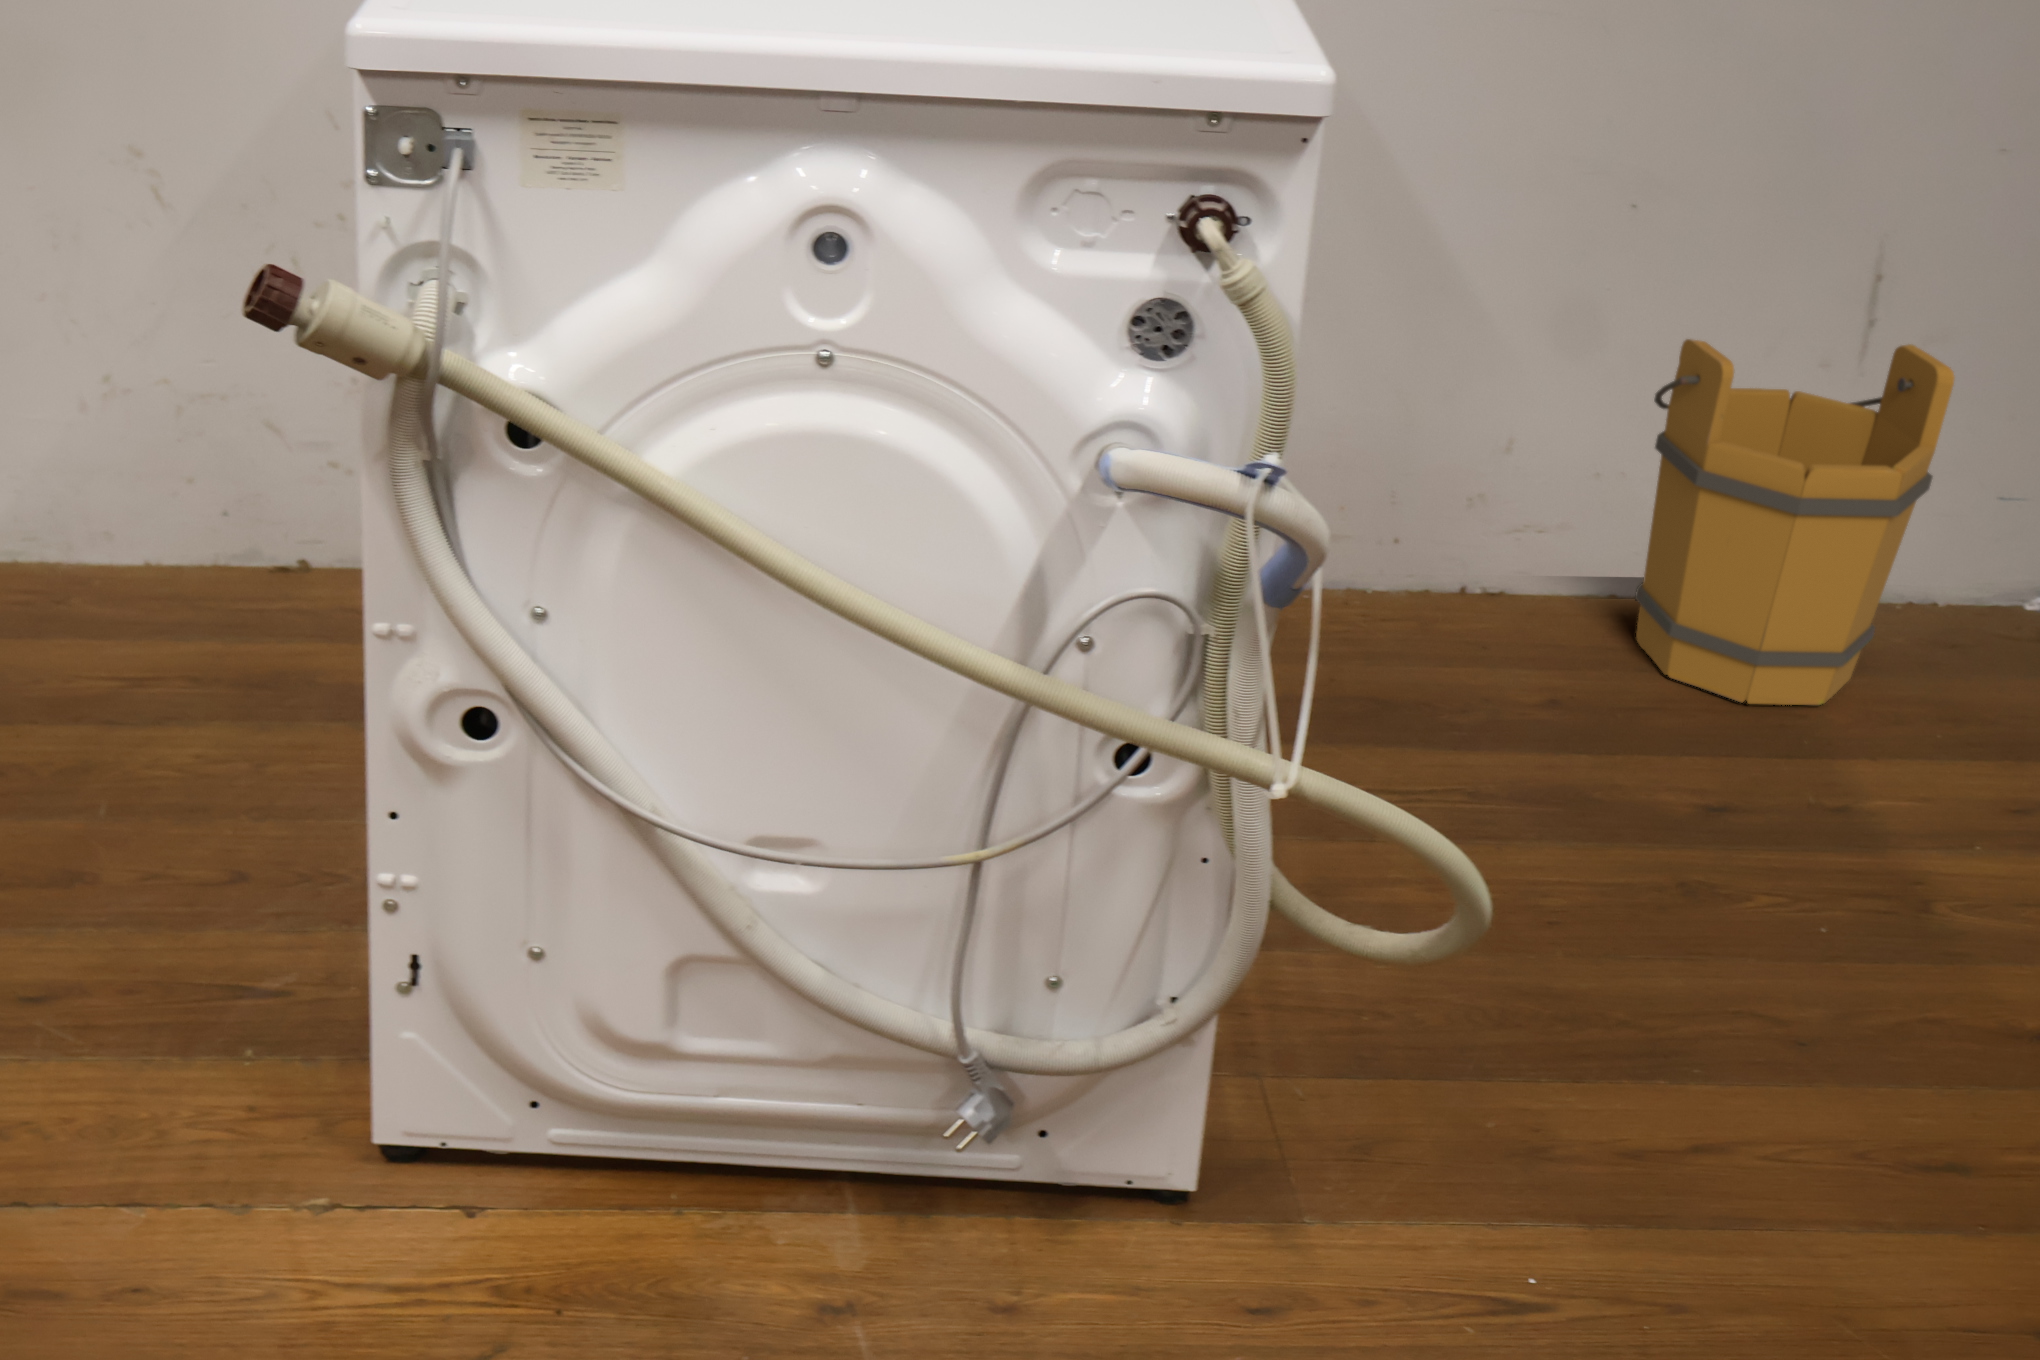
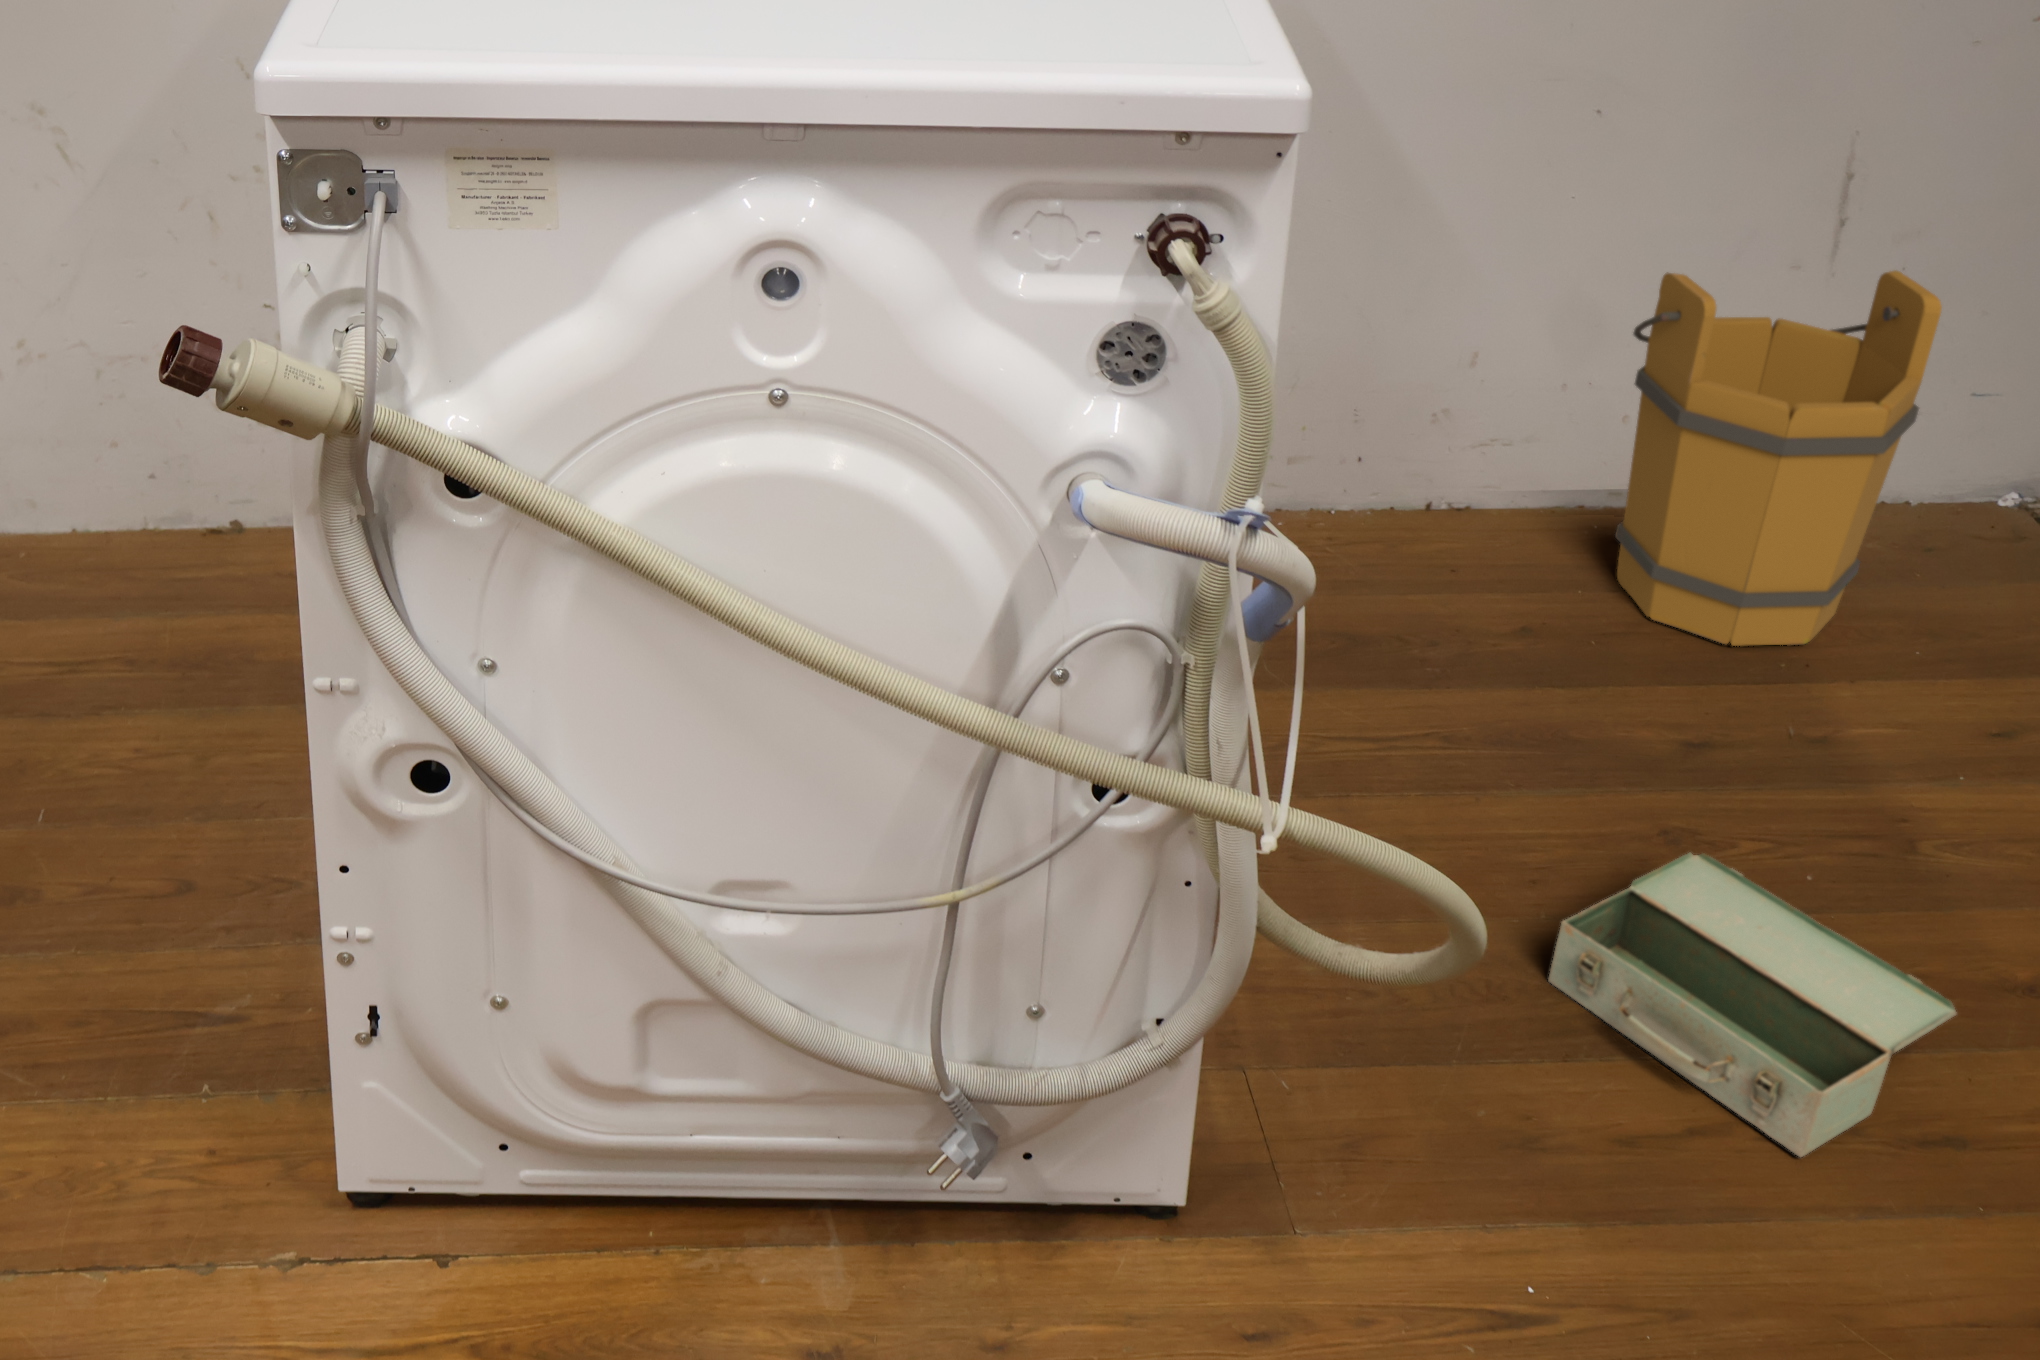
toolbox: none [1559,883,1962,1172] -> present [1548,853,1956,1157]

